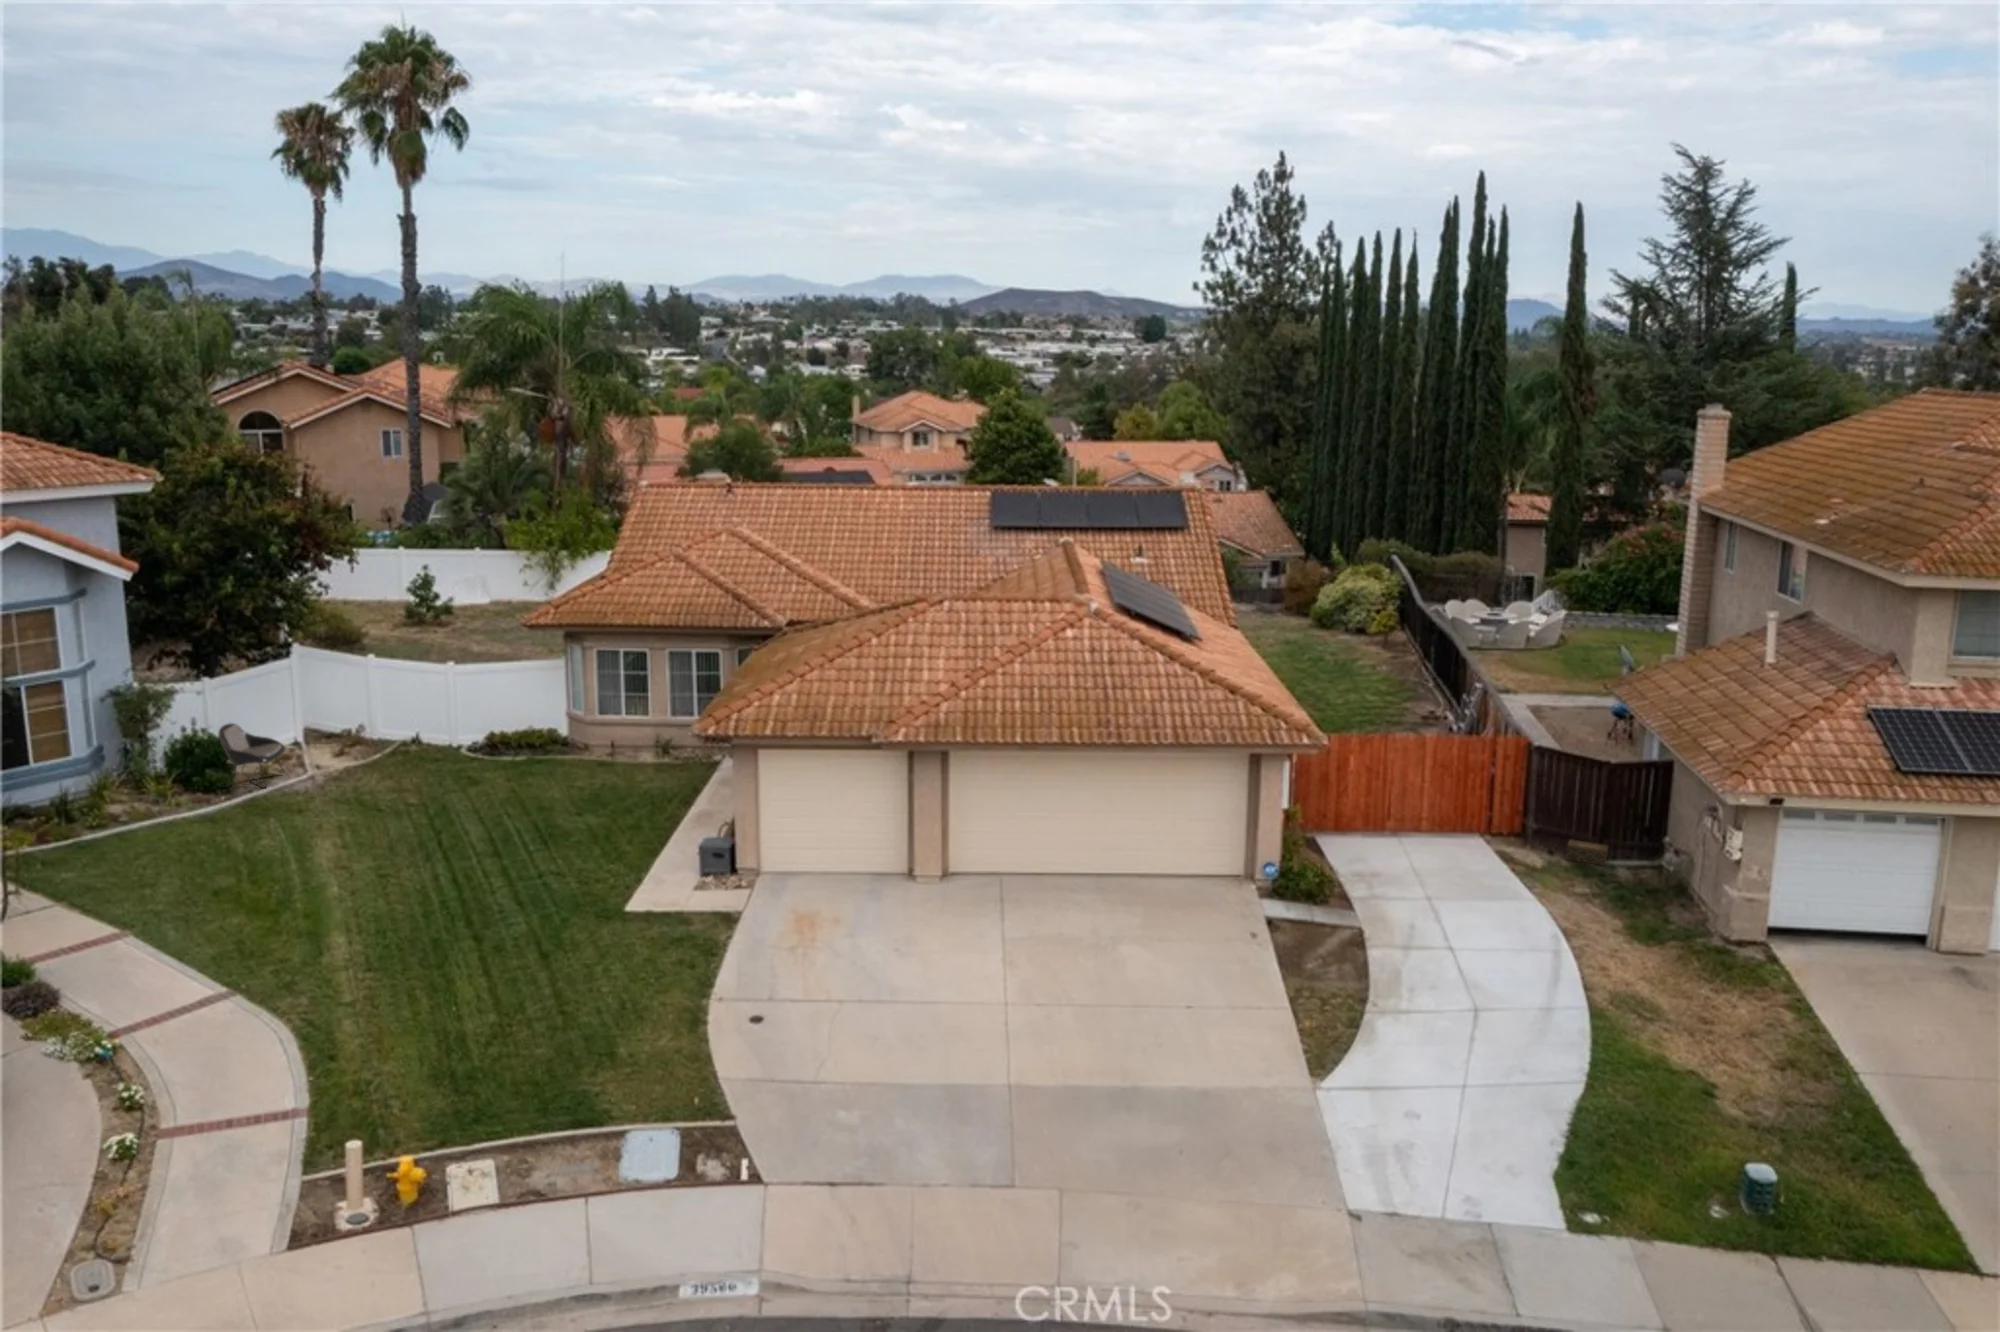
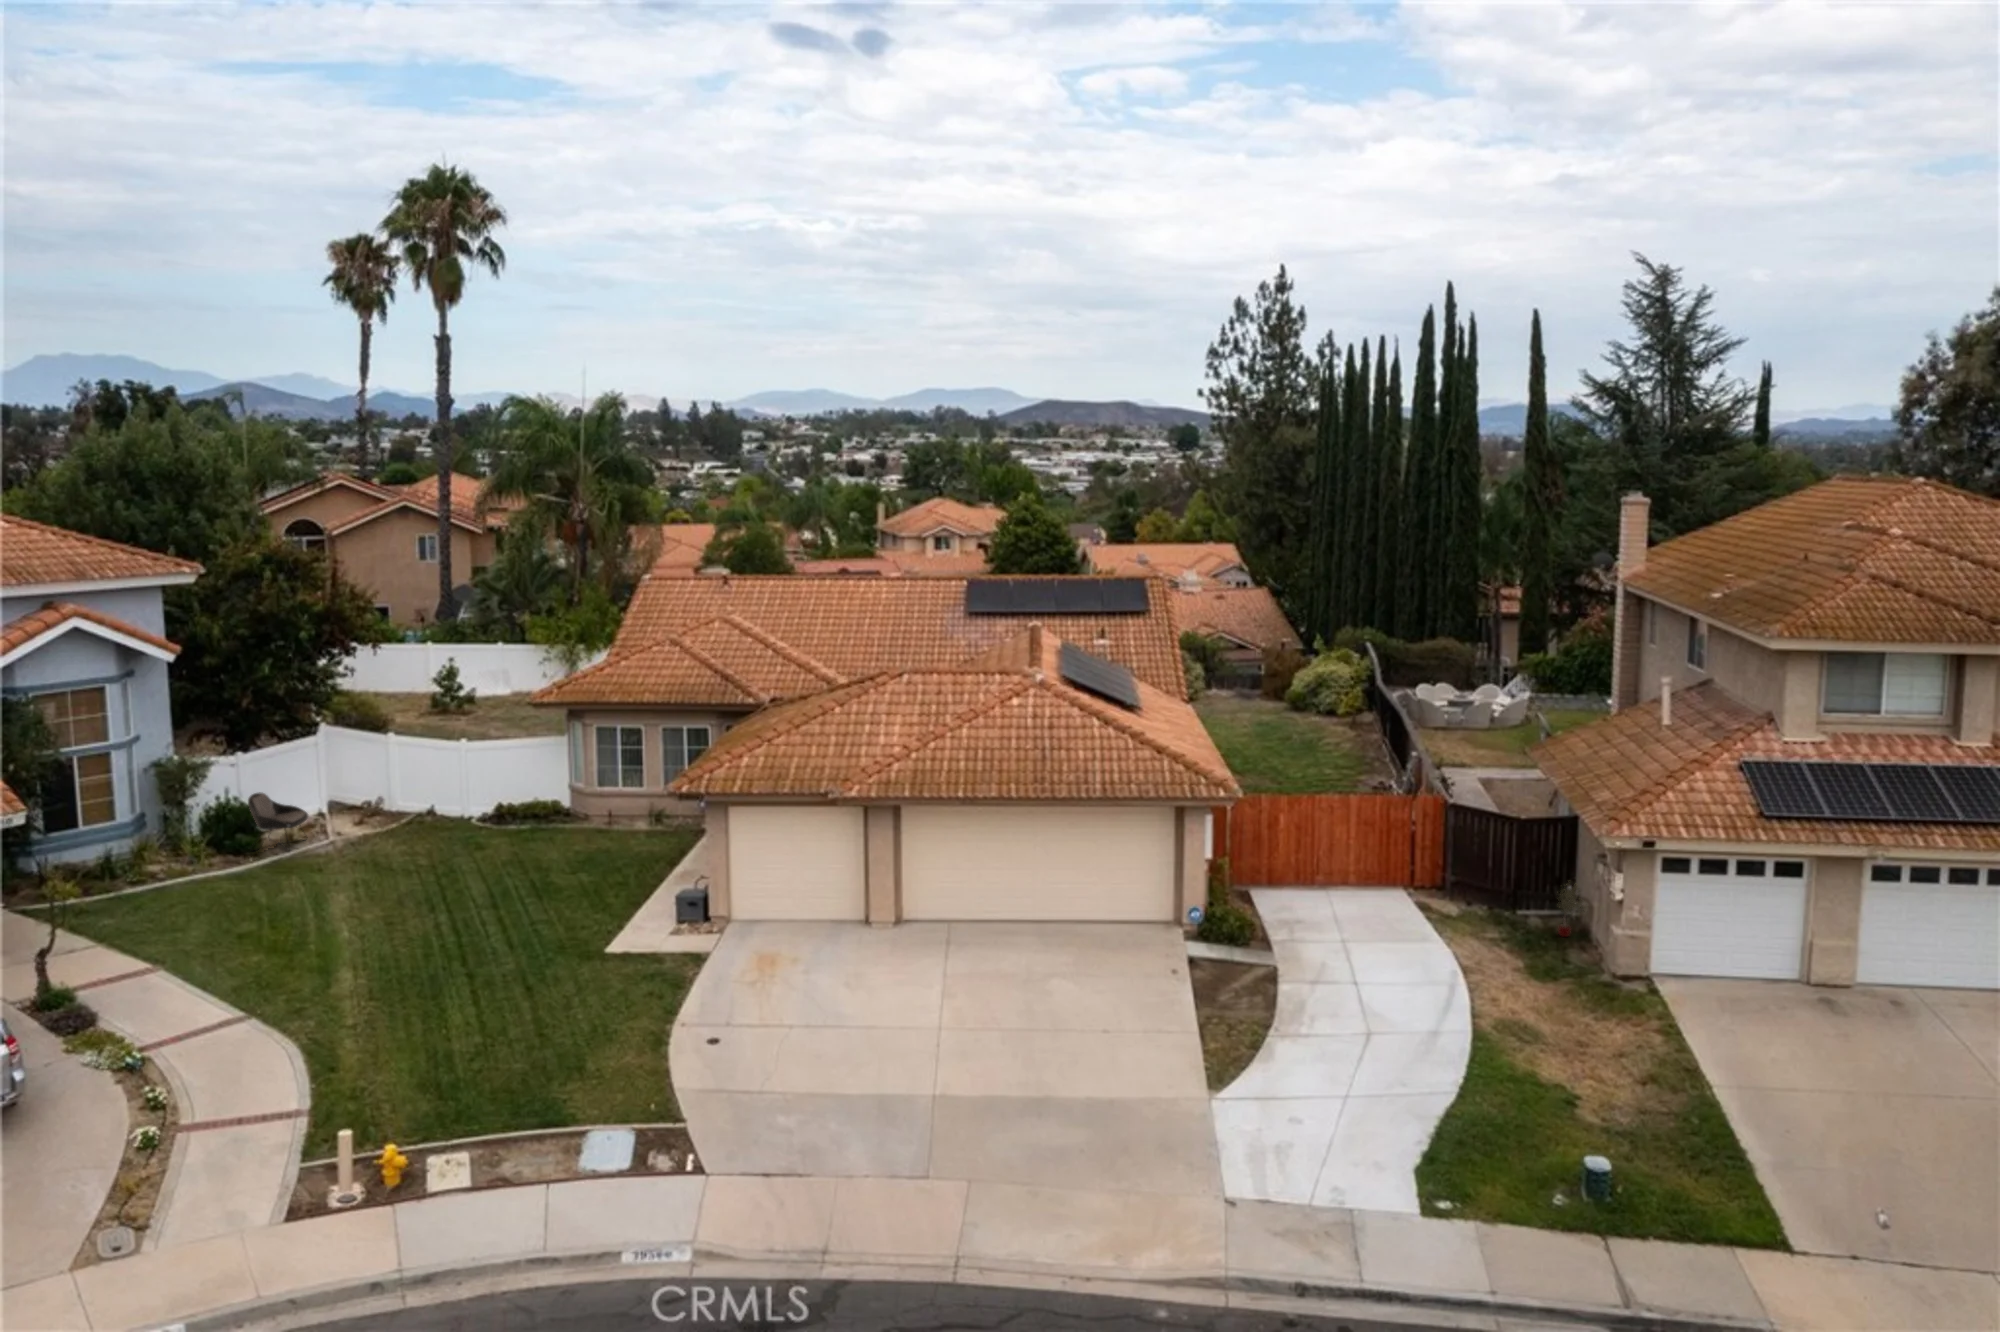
potted tree: none [1654,833,1692,893] -> present [1558,881,1586,937]
woven basket: present [1566,839,1608,866] -> none [1480,890,1520,914]

